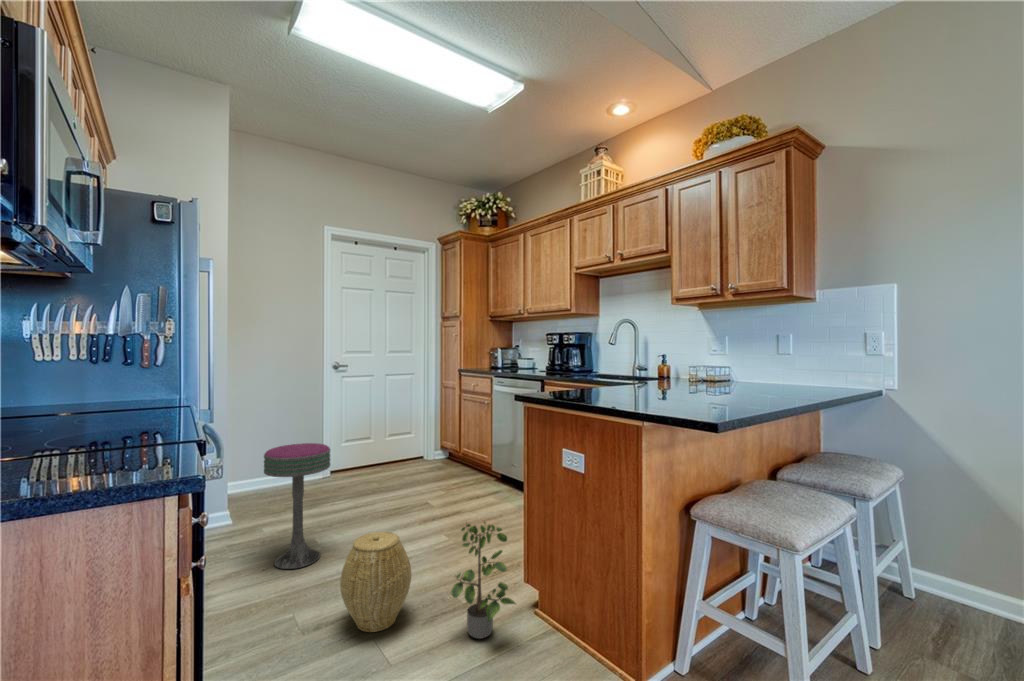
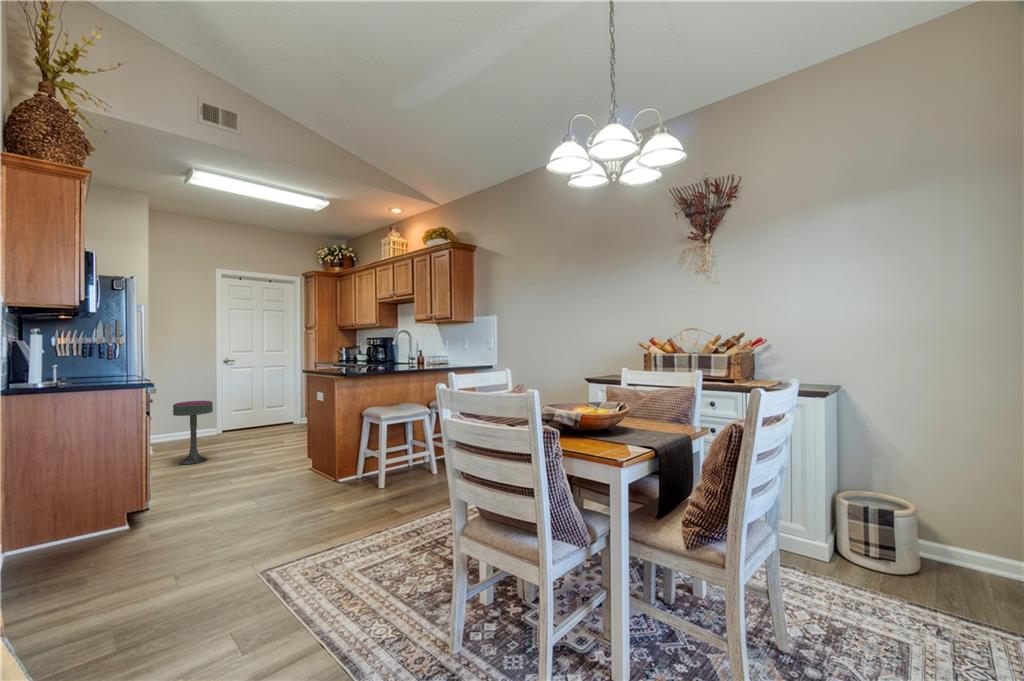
potted plant: present [451,522,515,639] -> none [265,424,294,475]
woven basket: present [340,532,412,632] -> none [212,435,250,477]

